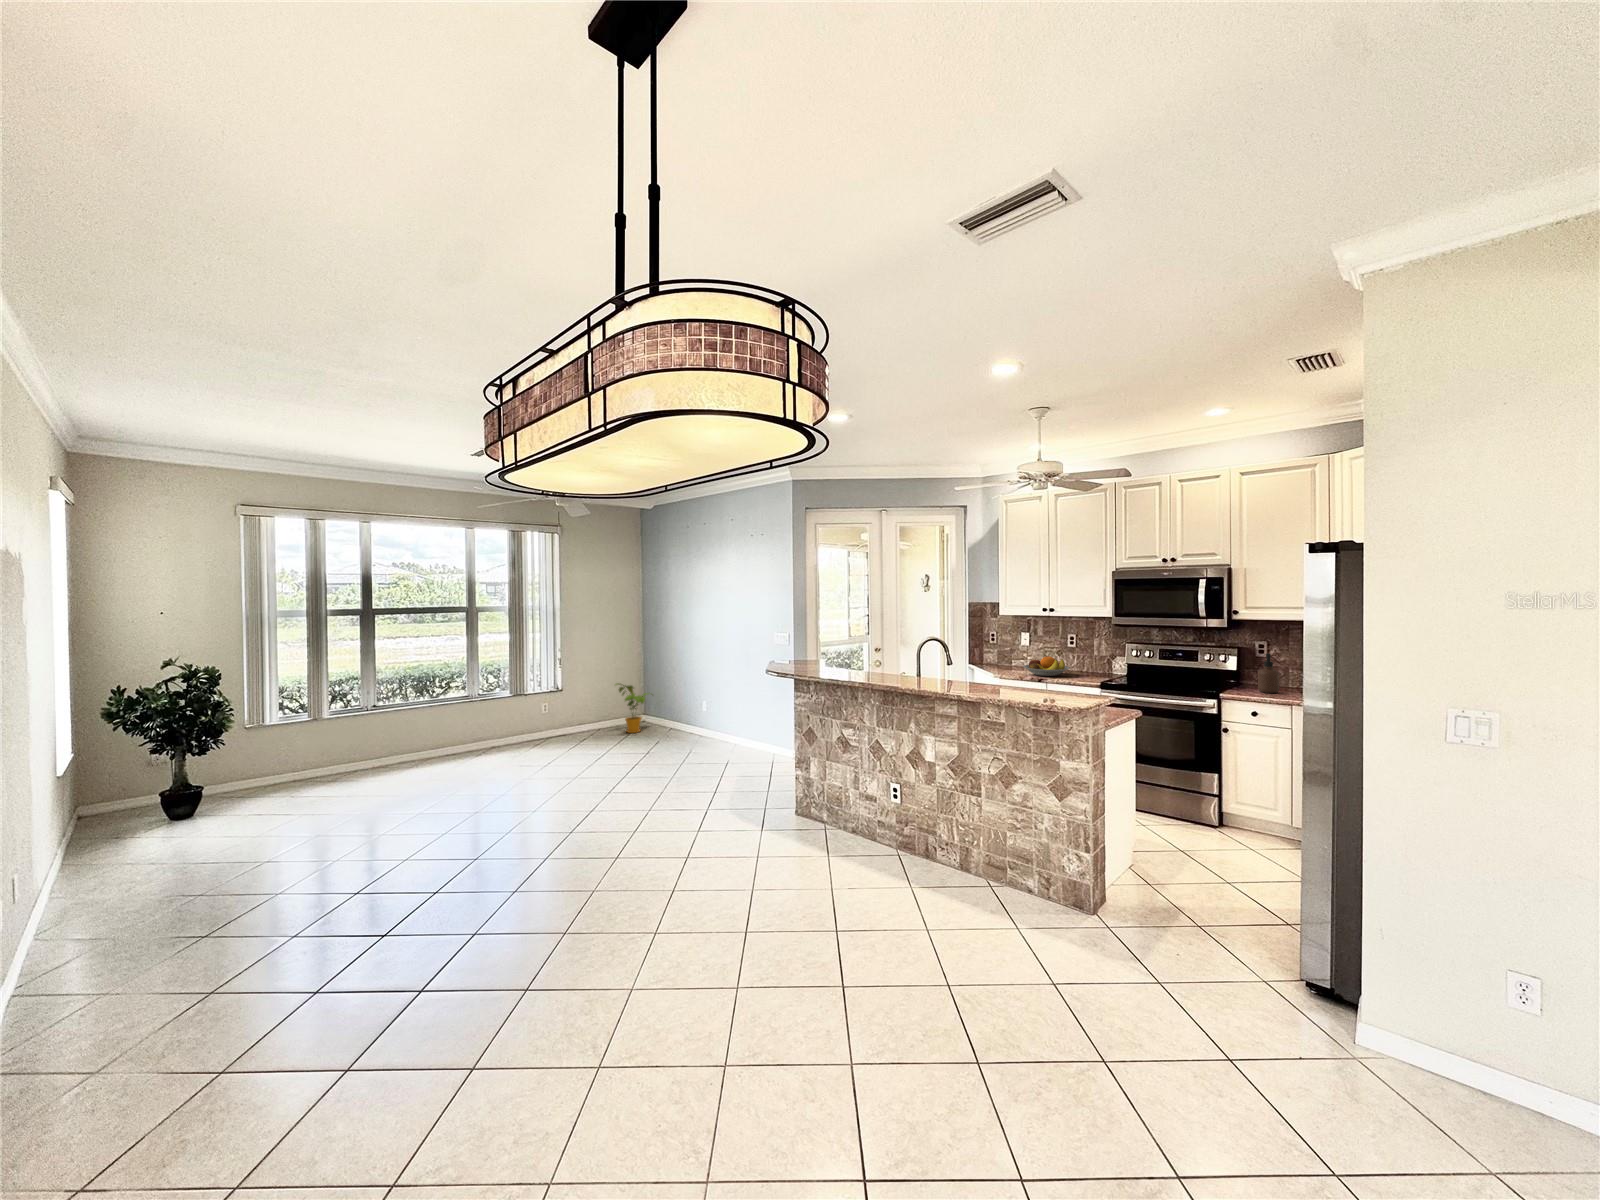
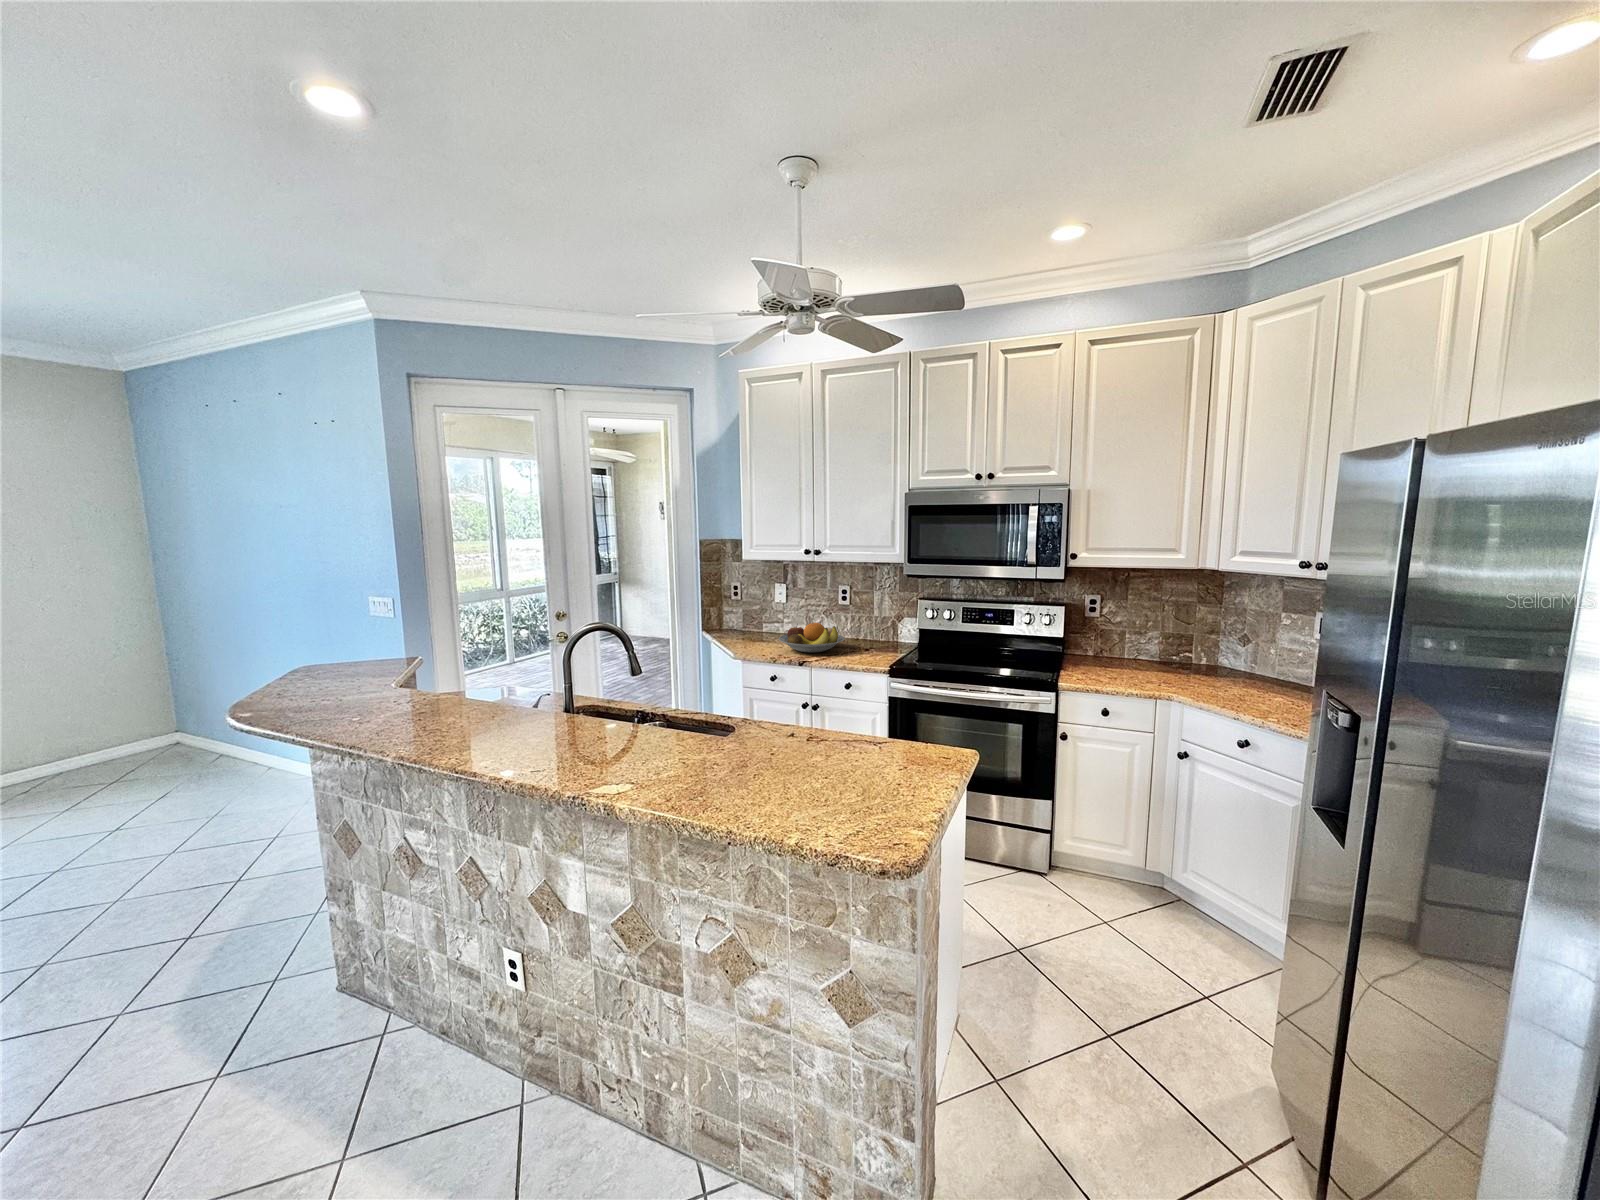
soap dispenser: present [1258,653,1279,693] -> none [1094,614,1122,671]
house plant: present [616,683,648,733] -> none [82,689,185,774]

